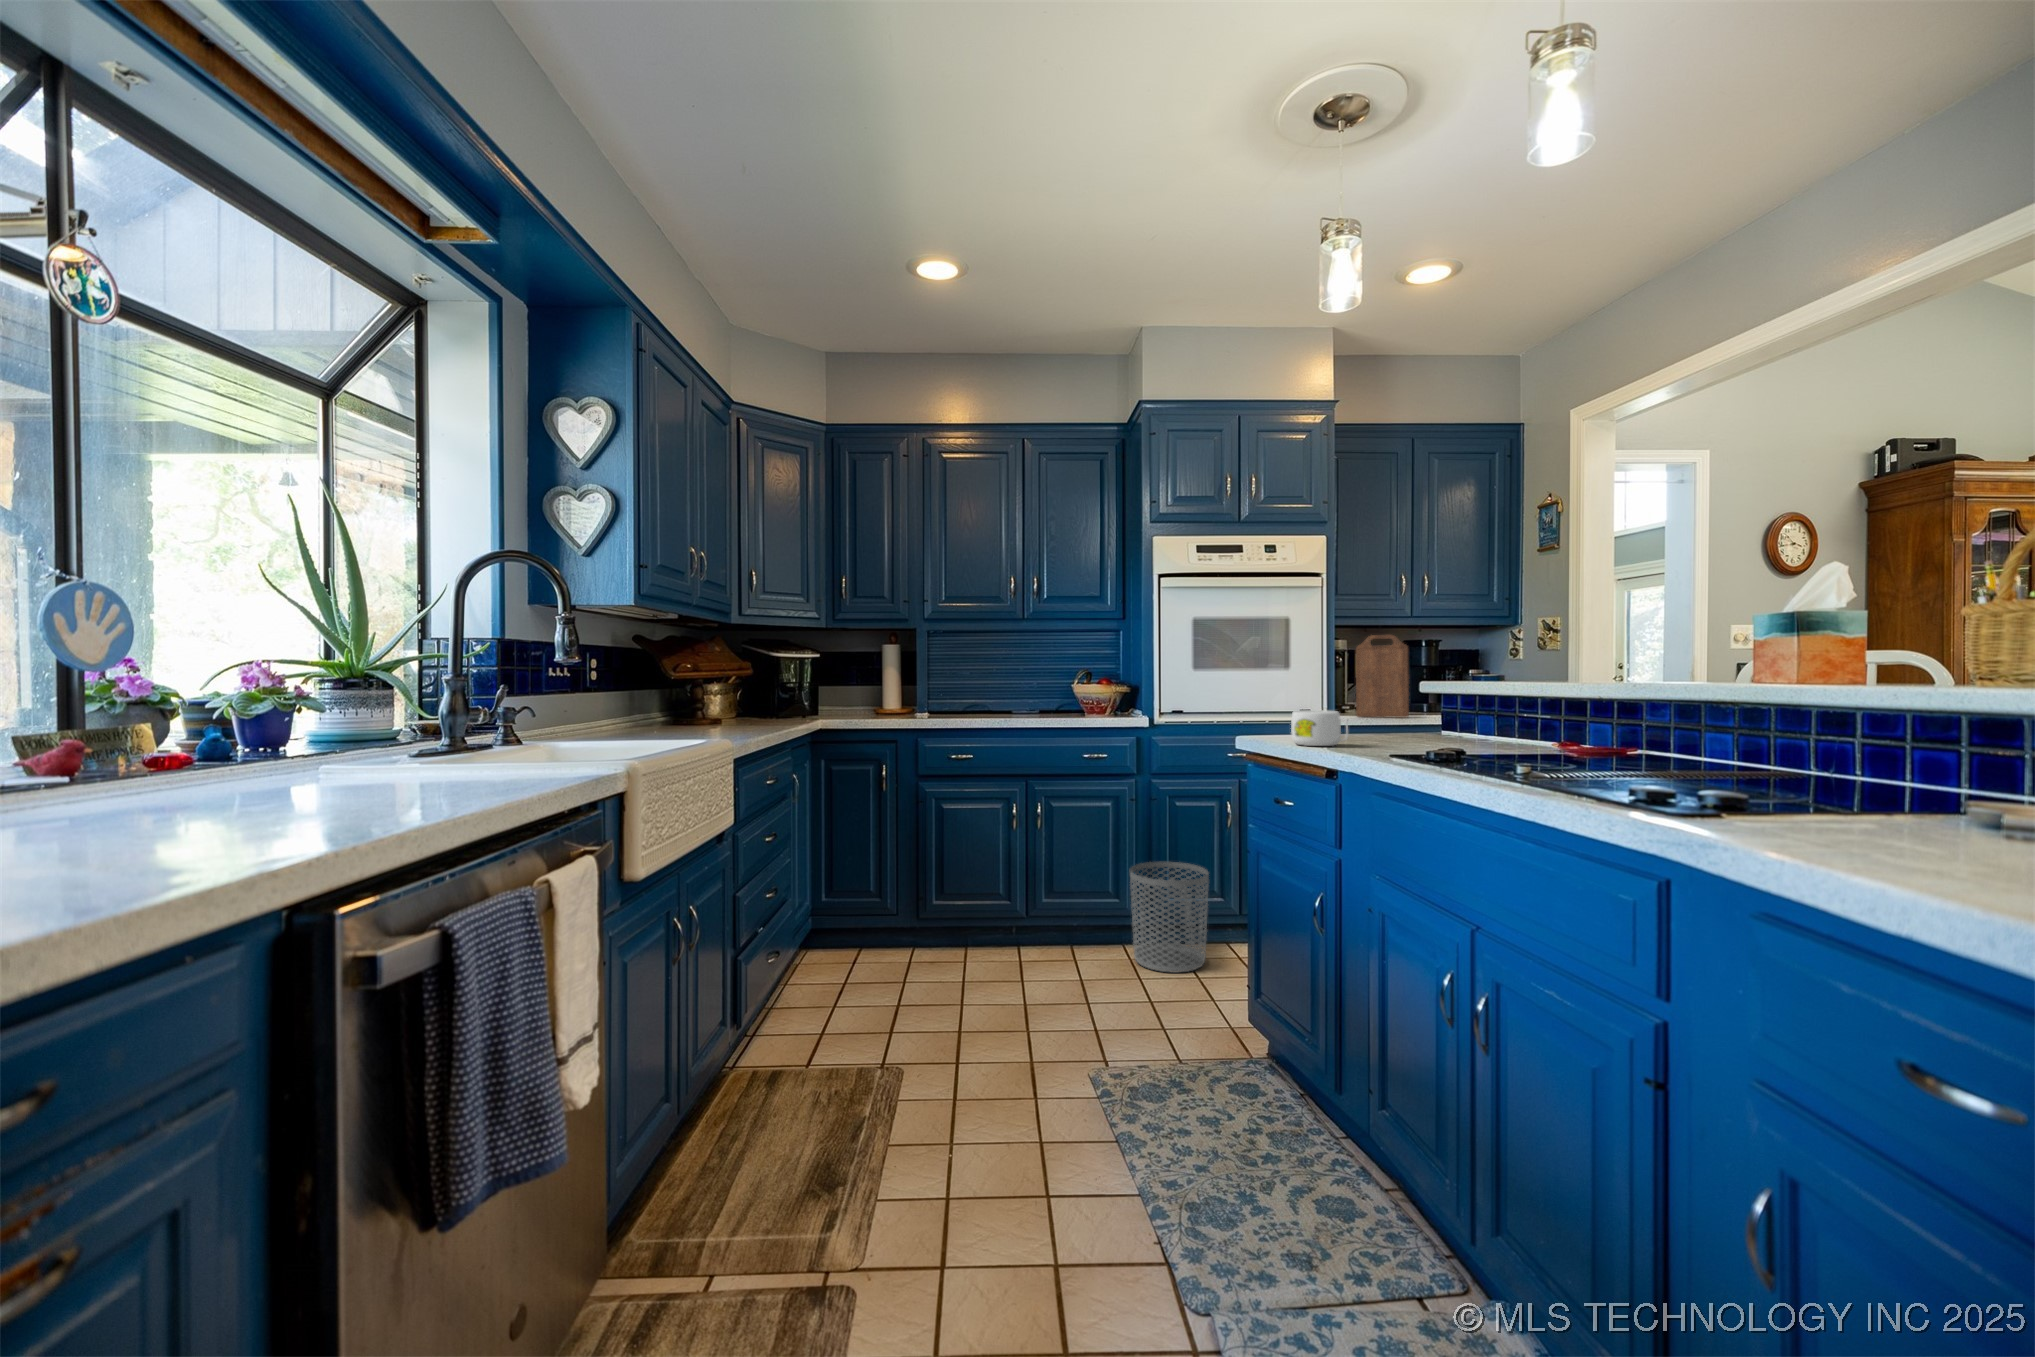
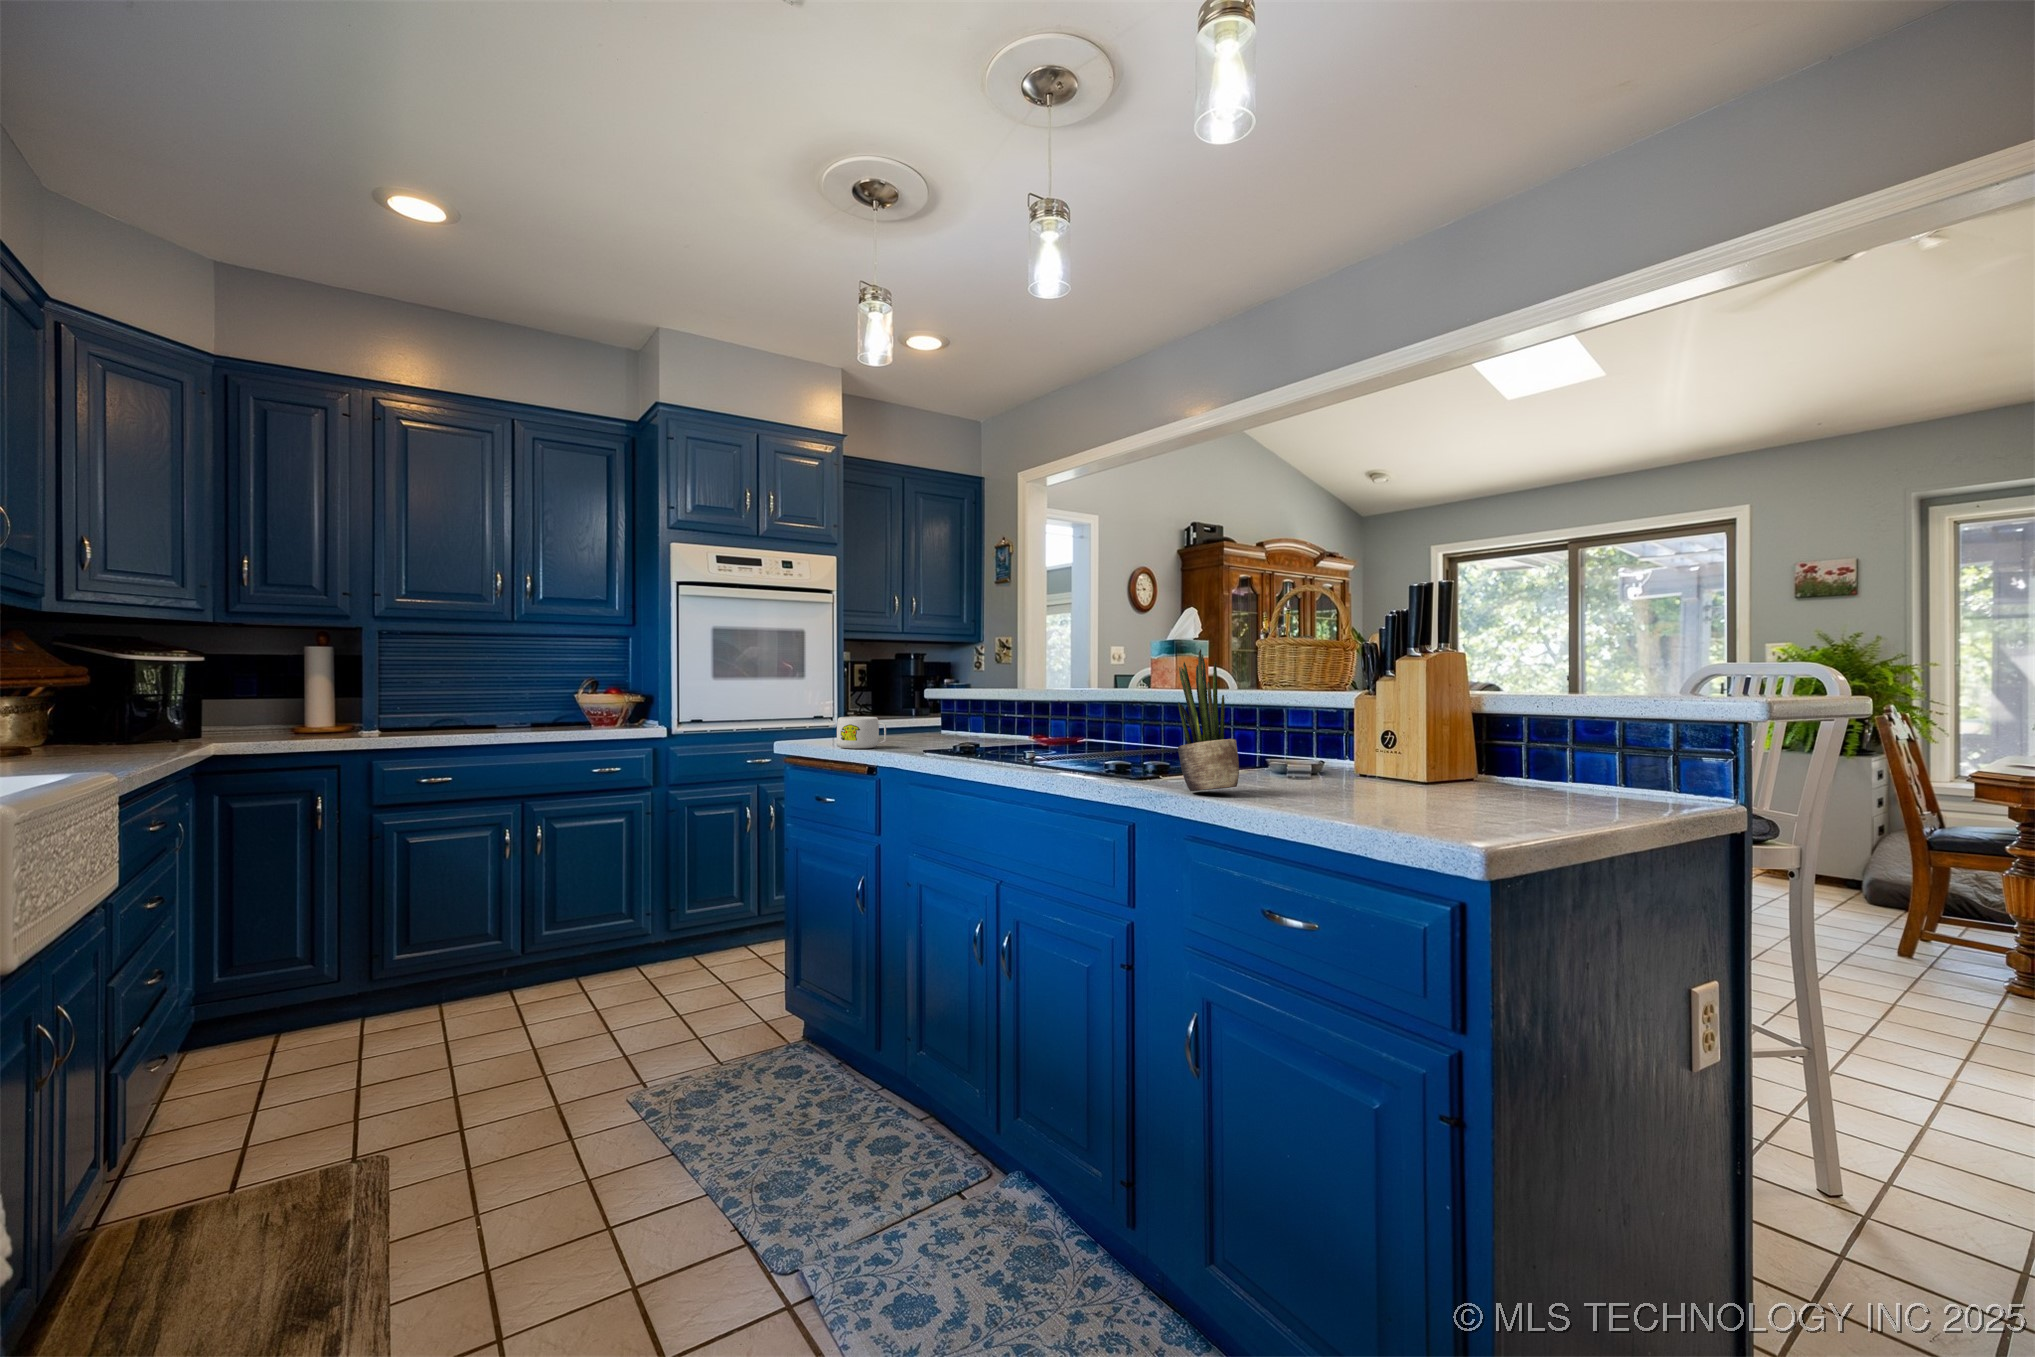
potted plant: none [1762,604,1902,838] -> present [1178,649,1239,791]
cutting board: present [1356,635,1409,718] -> none [863,648,907,722]
waste bin: present [1130,862,1209,973] -> none [646,874,732,988]

